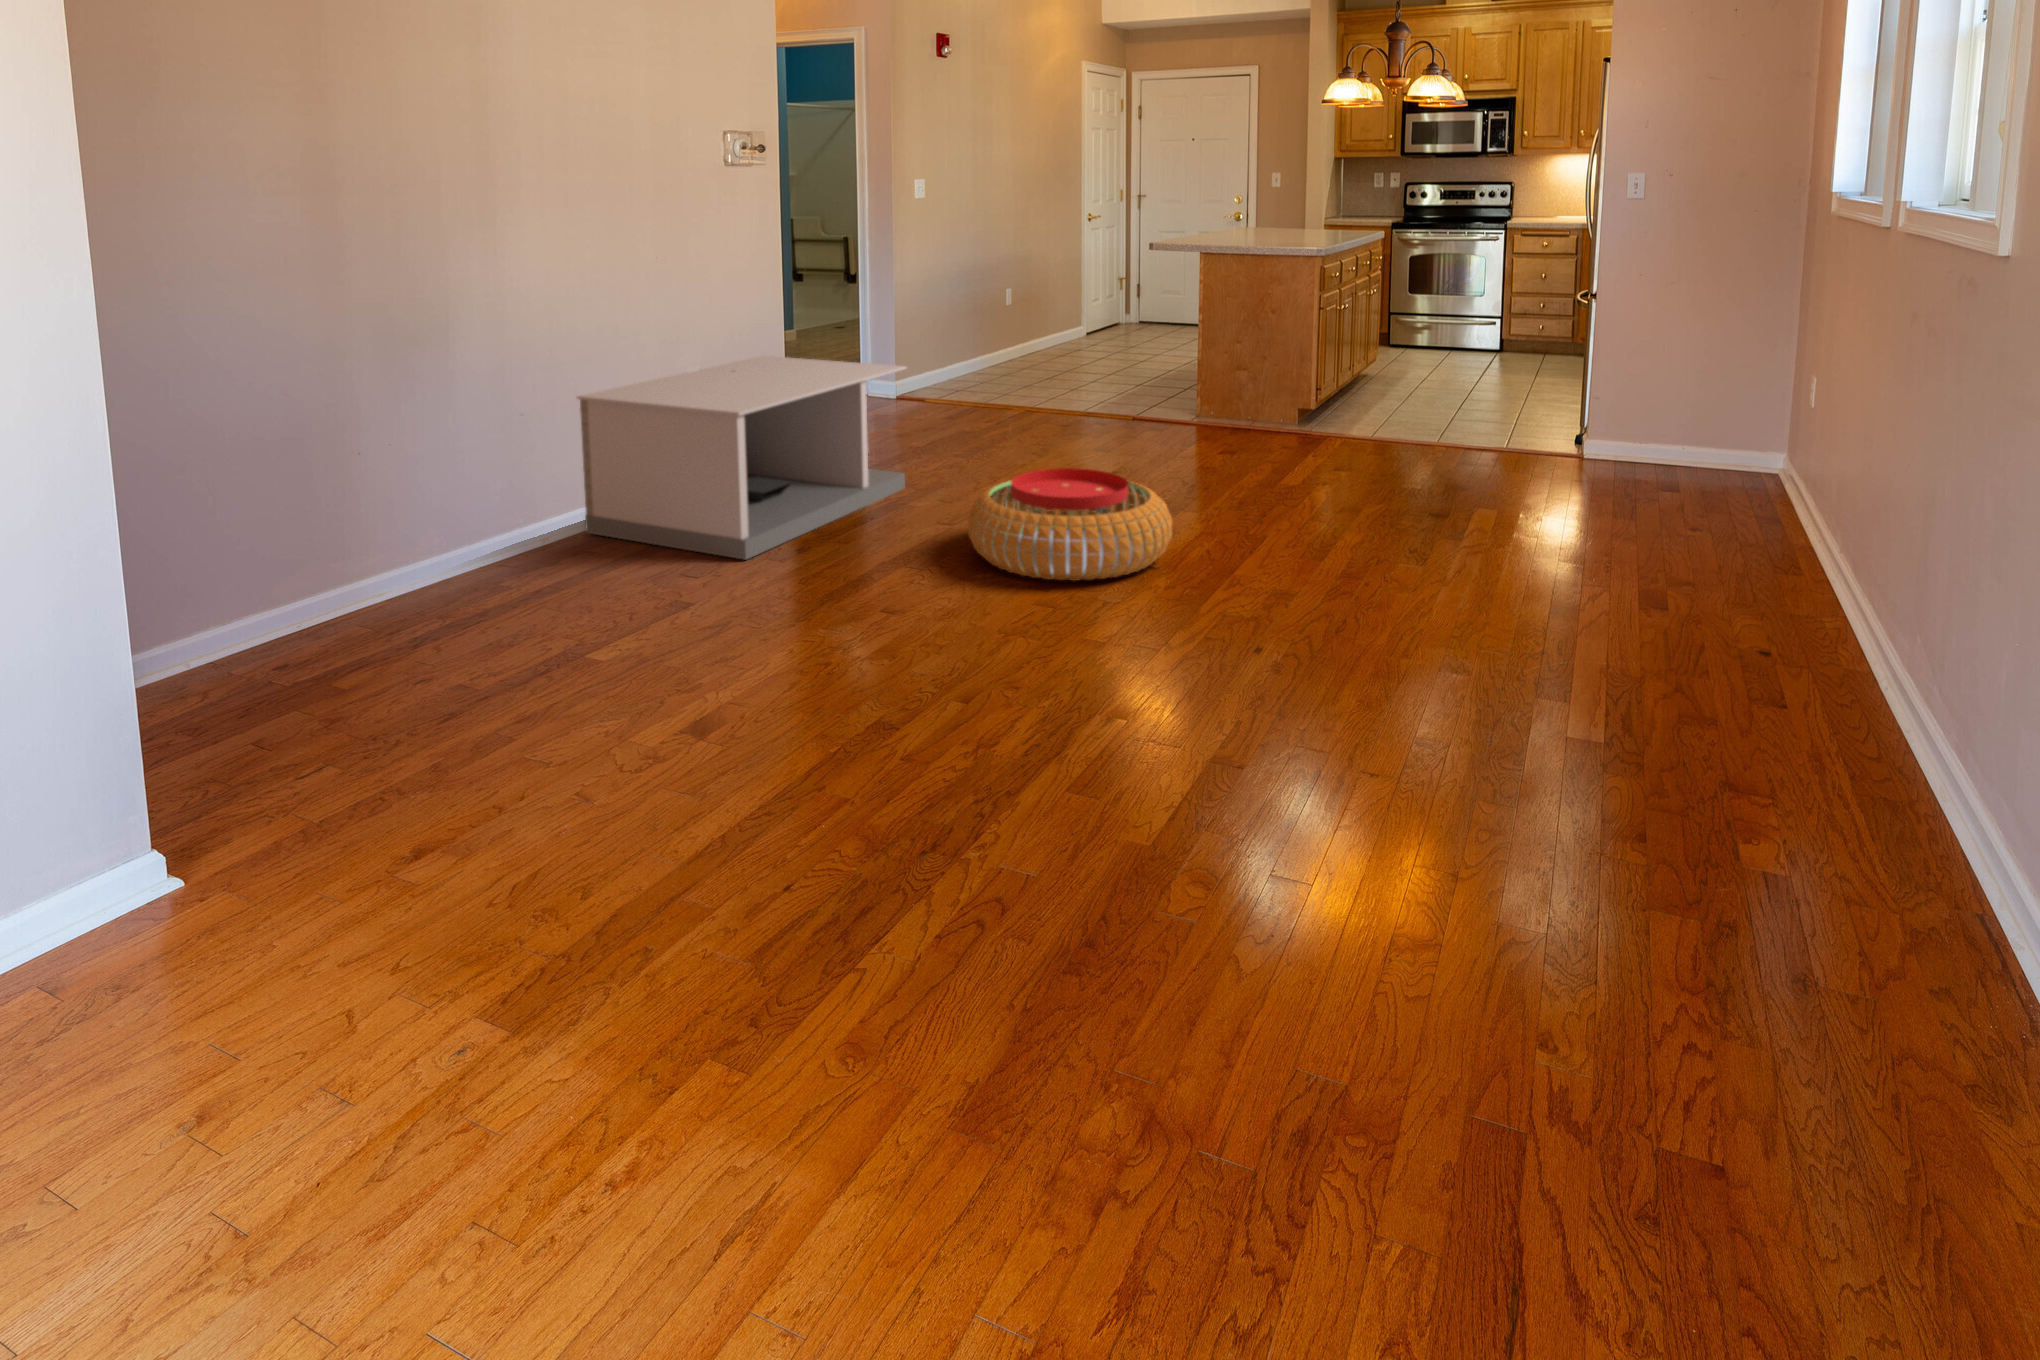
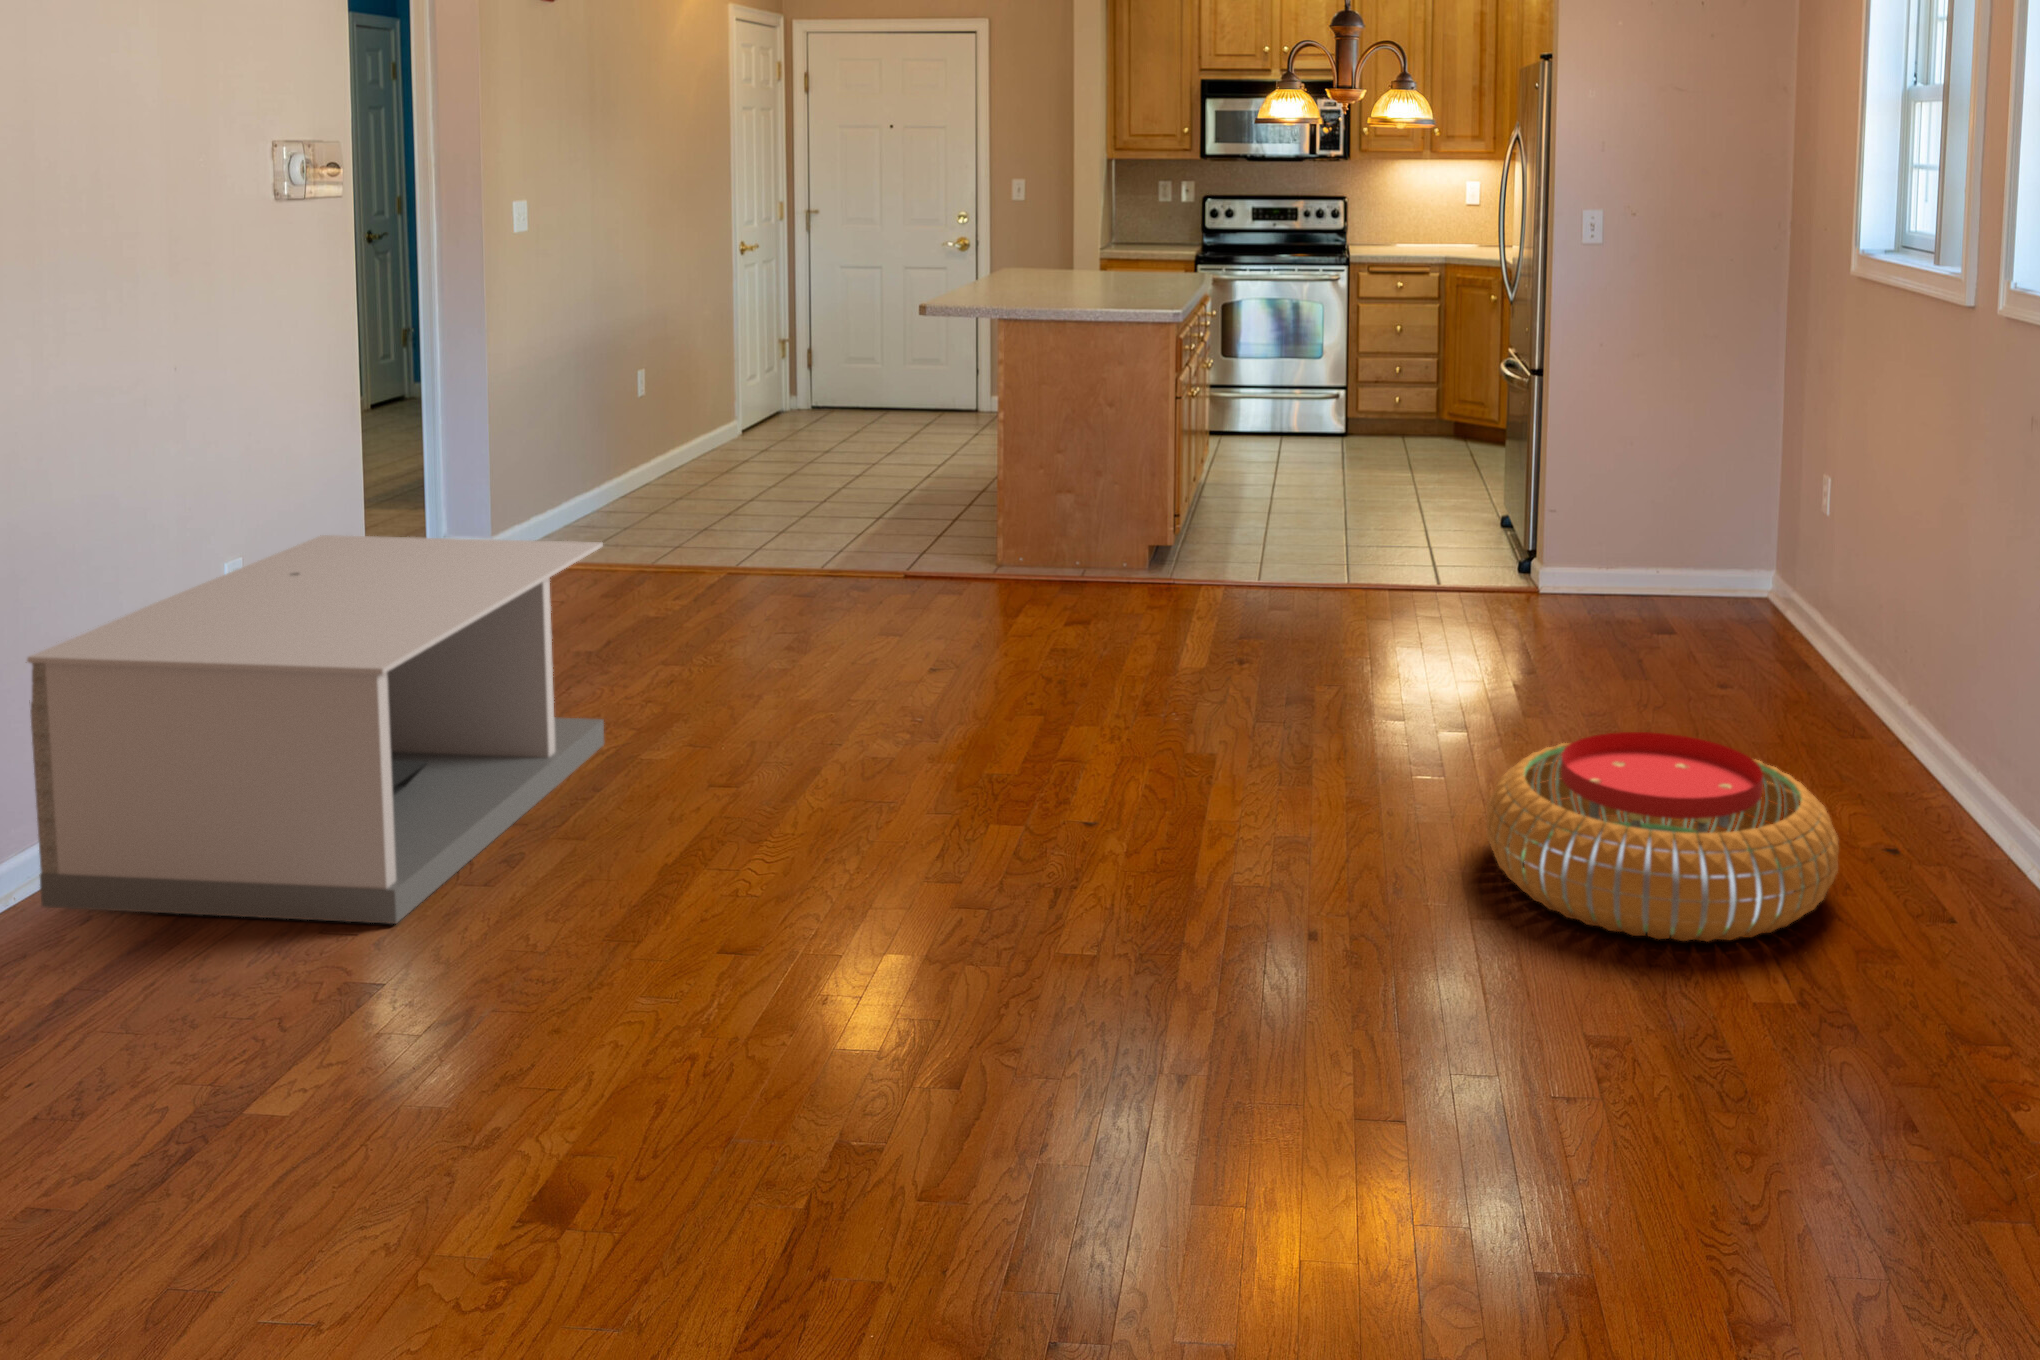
pouf: present [968,468,1173,581] -> present [1487,732,1839,942]

